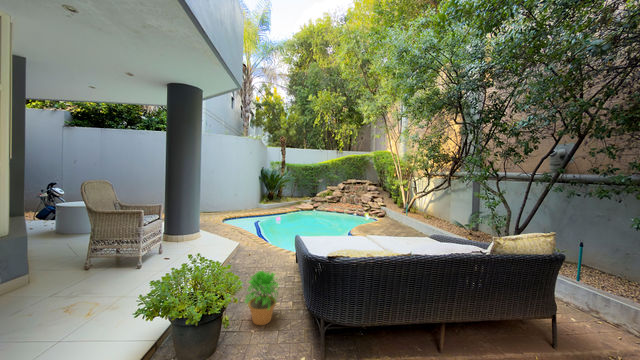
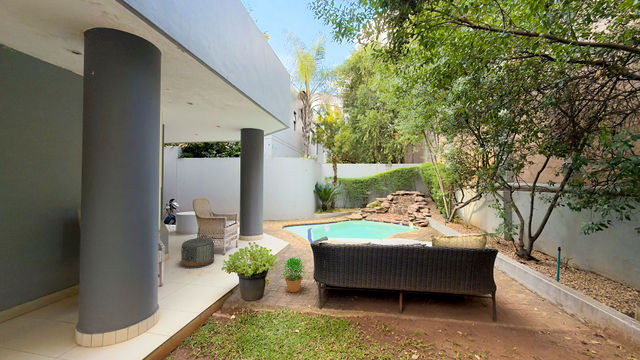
pouf: none [56,244,121,298] -> present [181,238,214,268]

